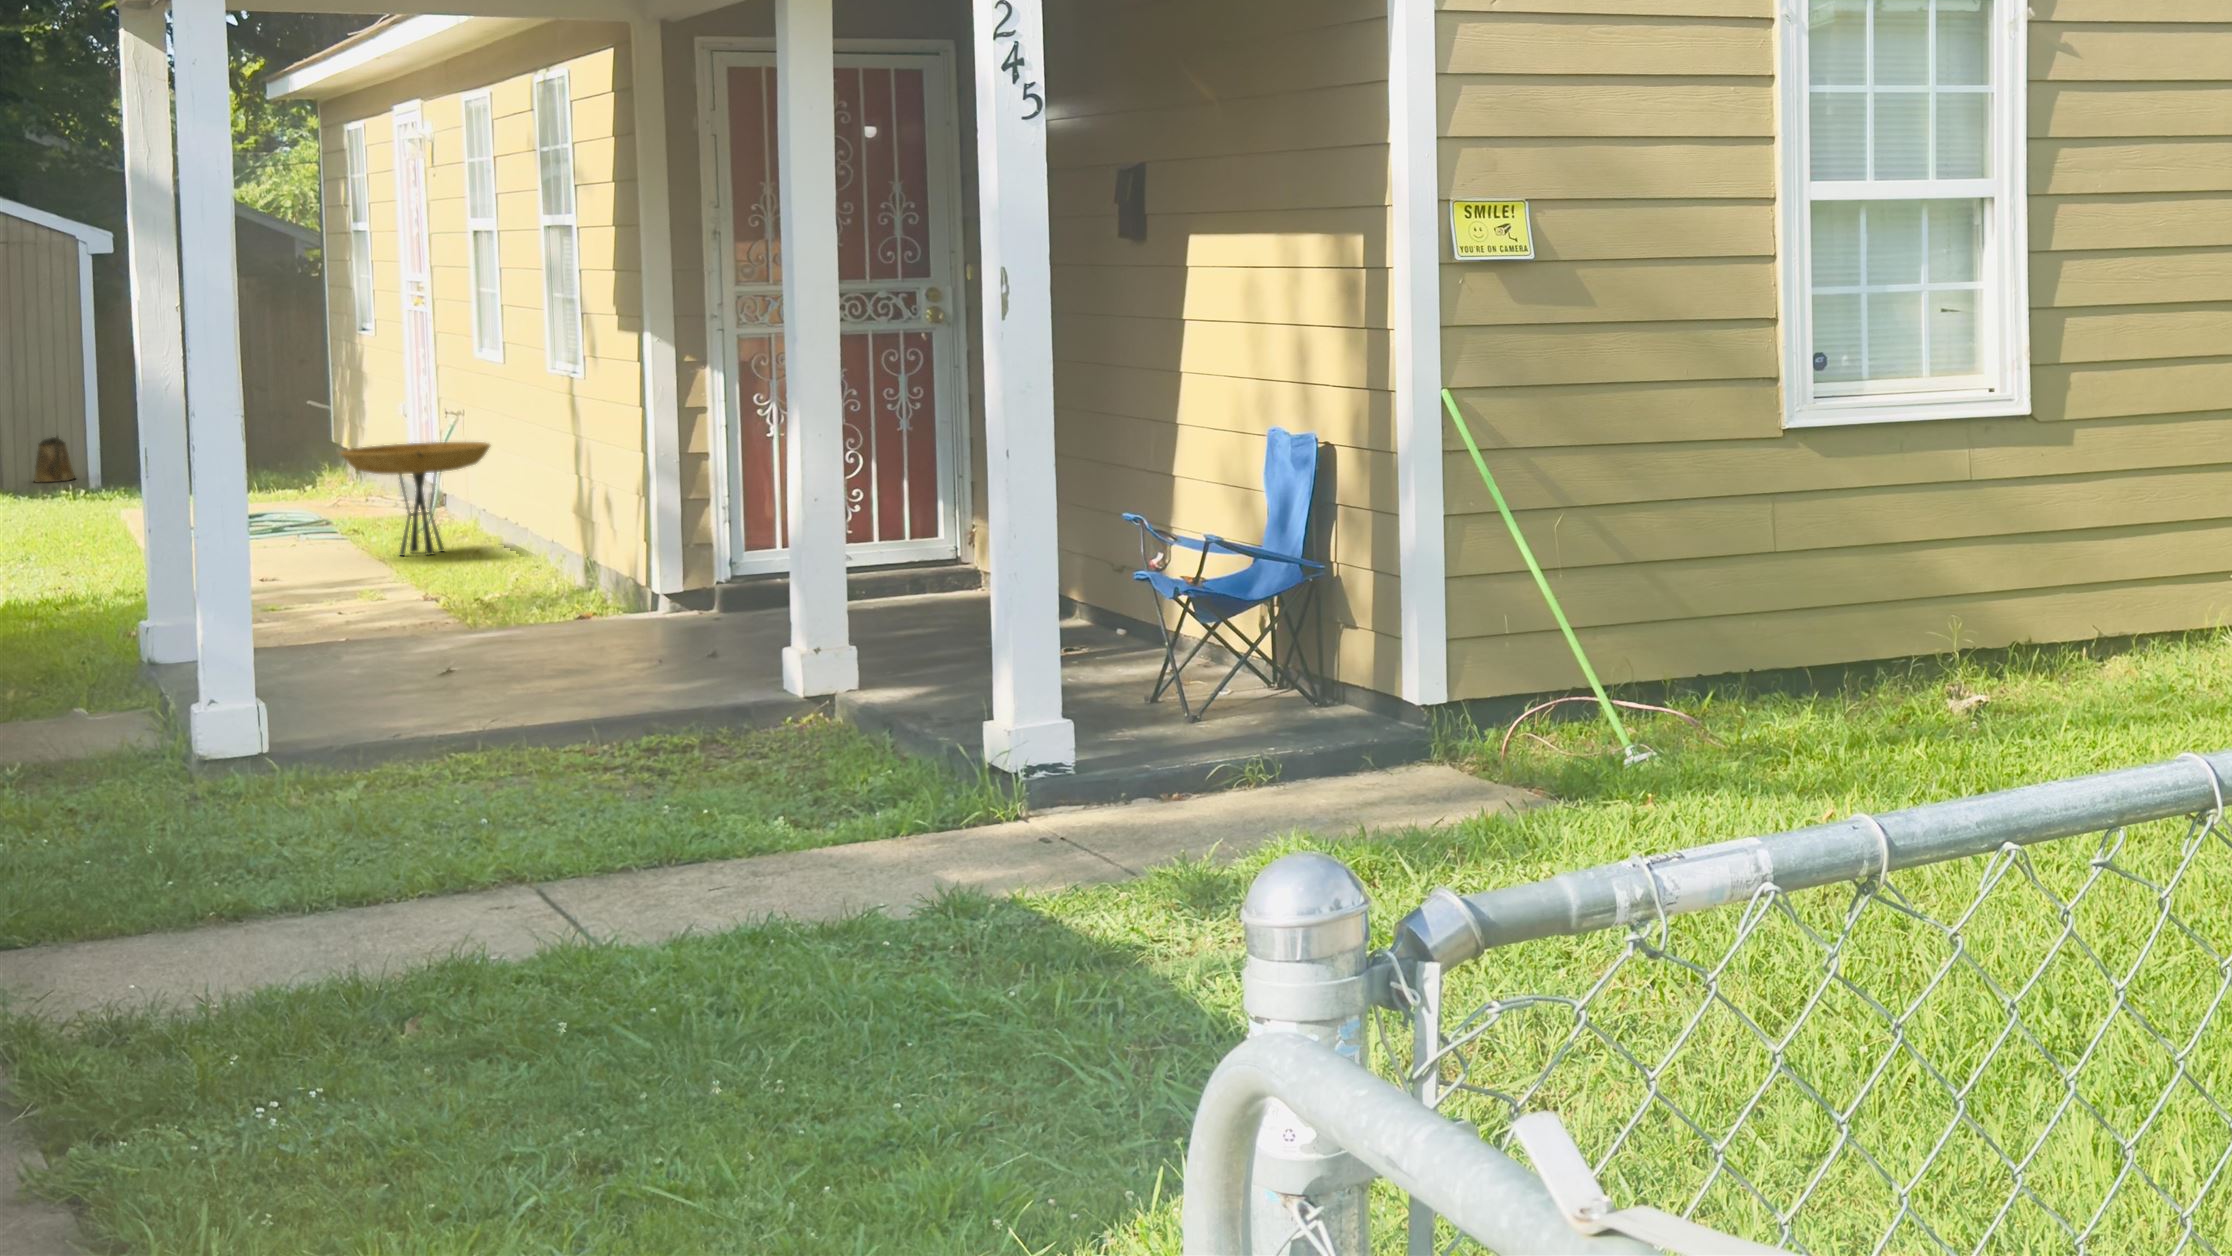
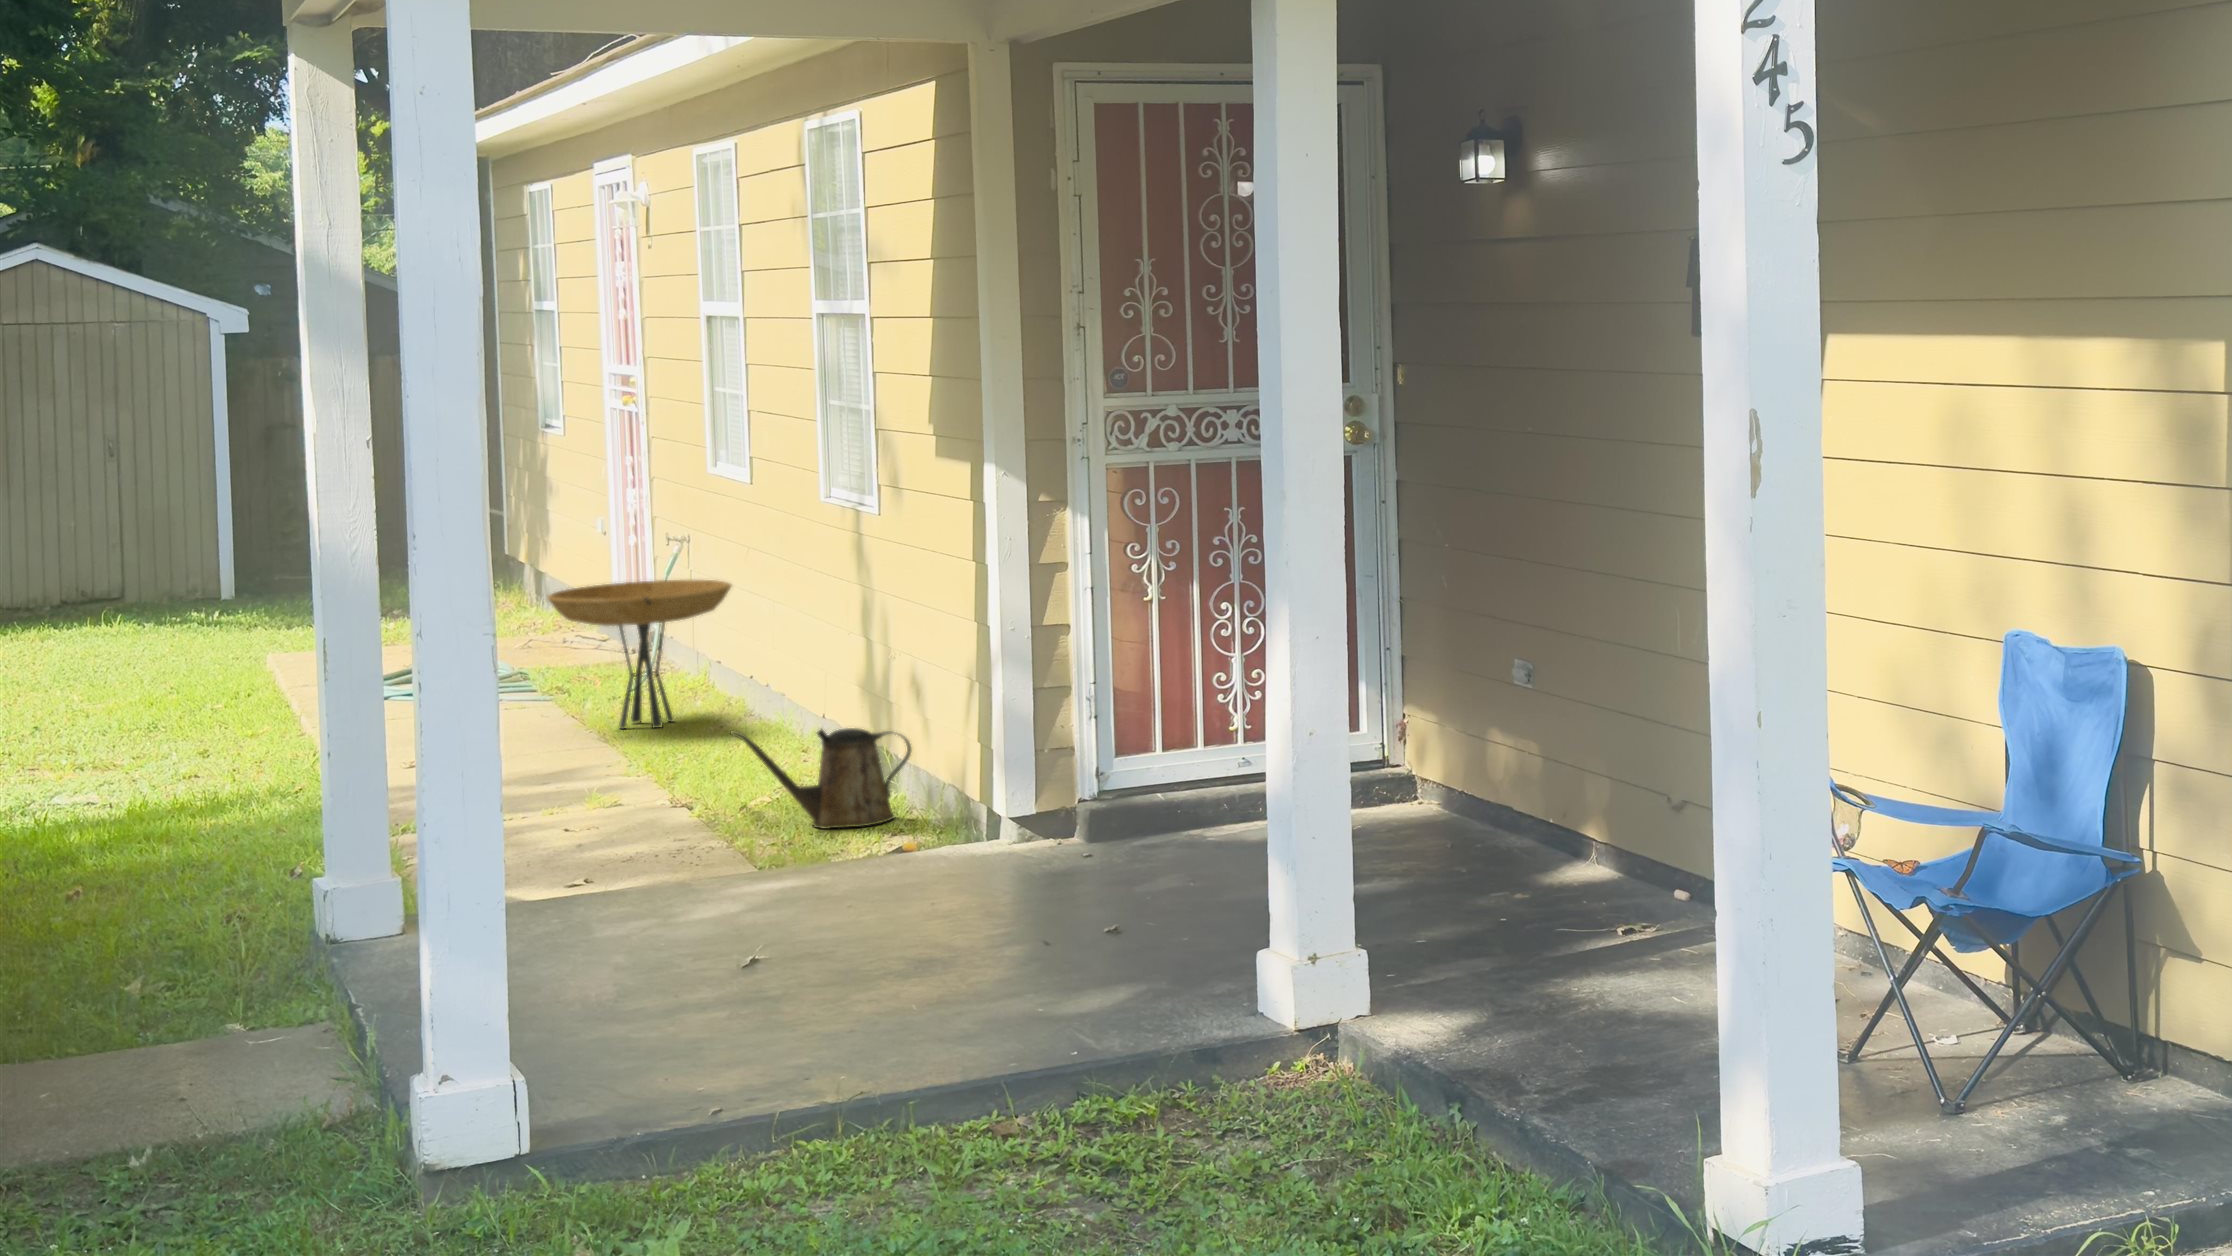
watering can: present [34,437,75,482] -> present [731,728,911,829]

